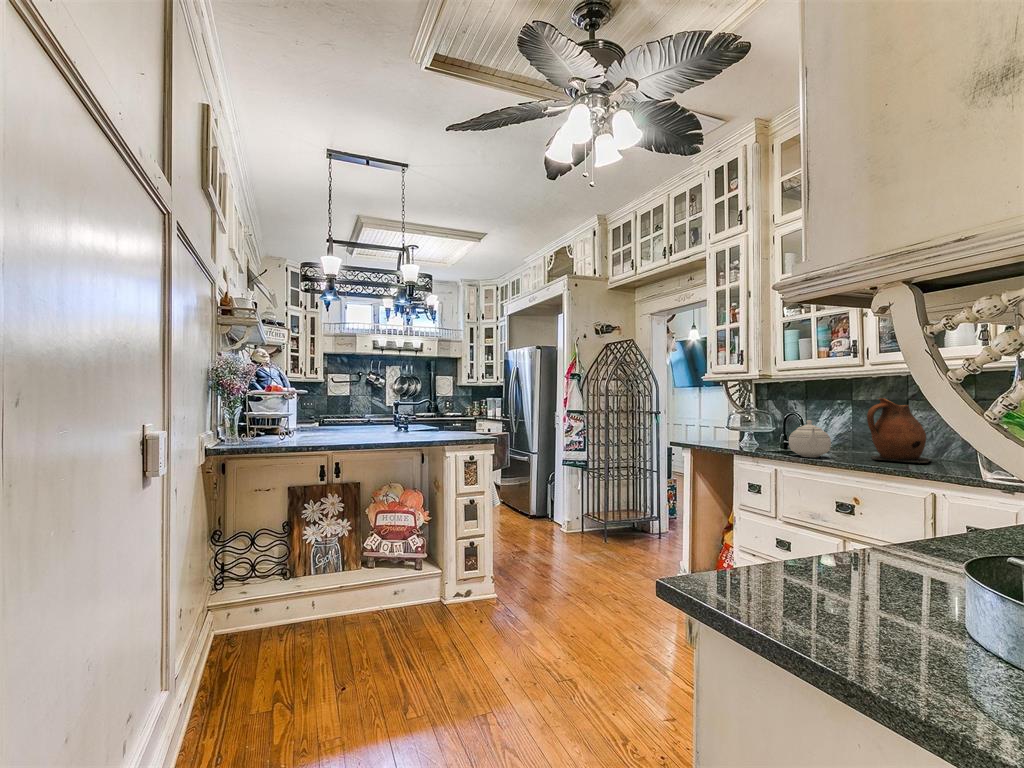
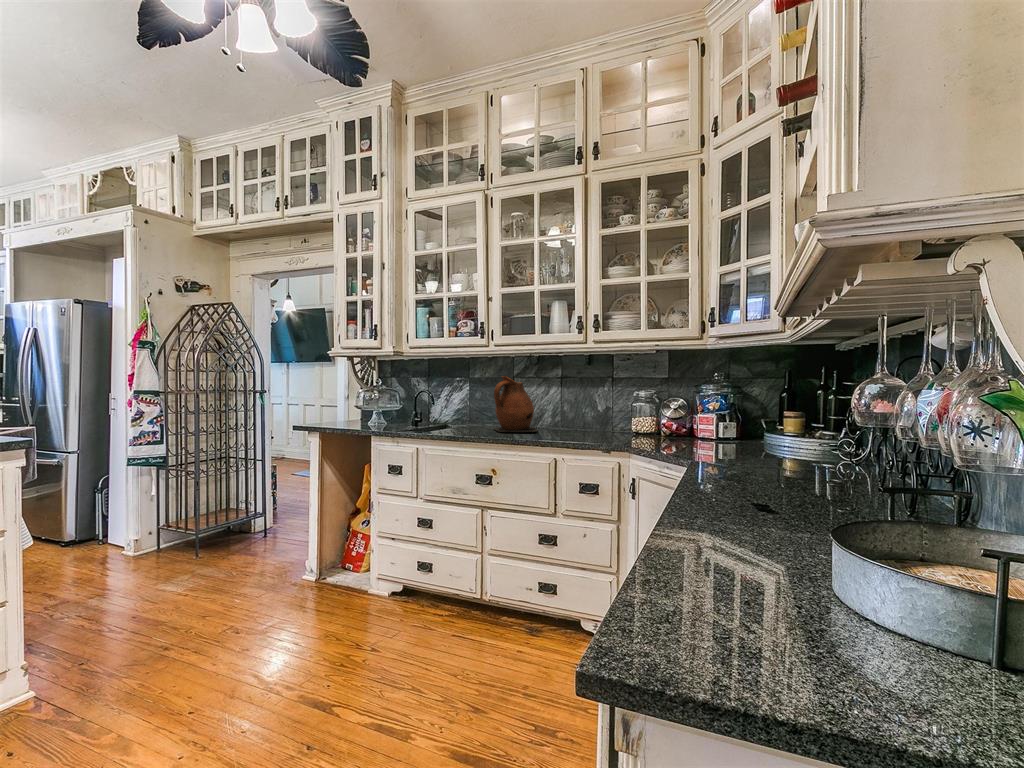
teapot: present [789,420,831,457] -> none [431,398,467,434]

